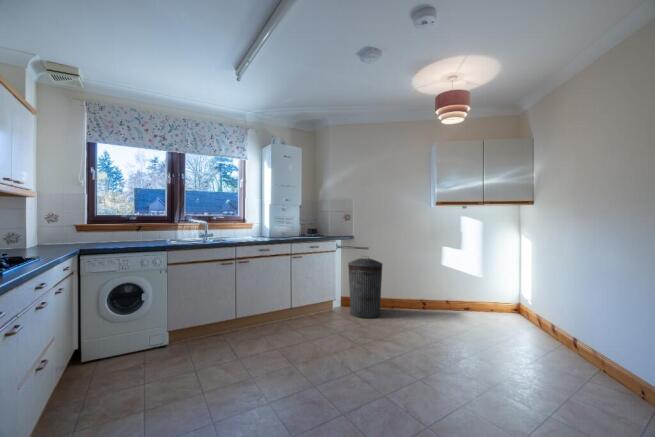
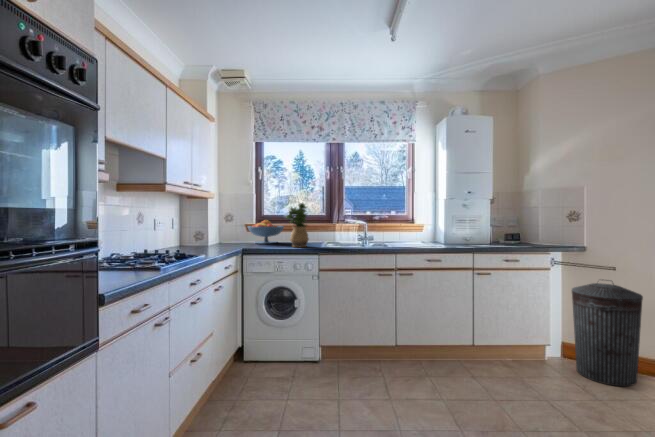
potted plant: none [130,204,155,245] -> present [287,203,309,247]
fruit bowl: none [79,220,124,244] -> present [248,220,284,244]

